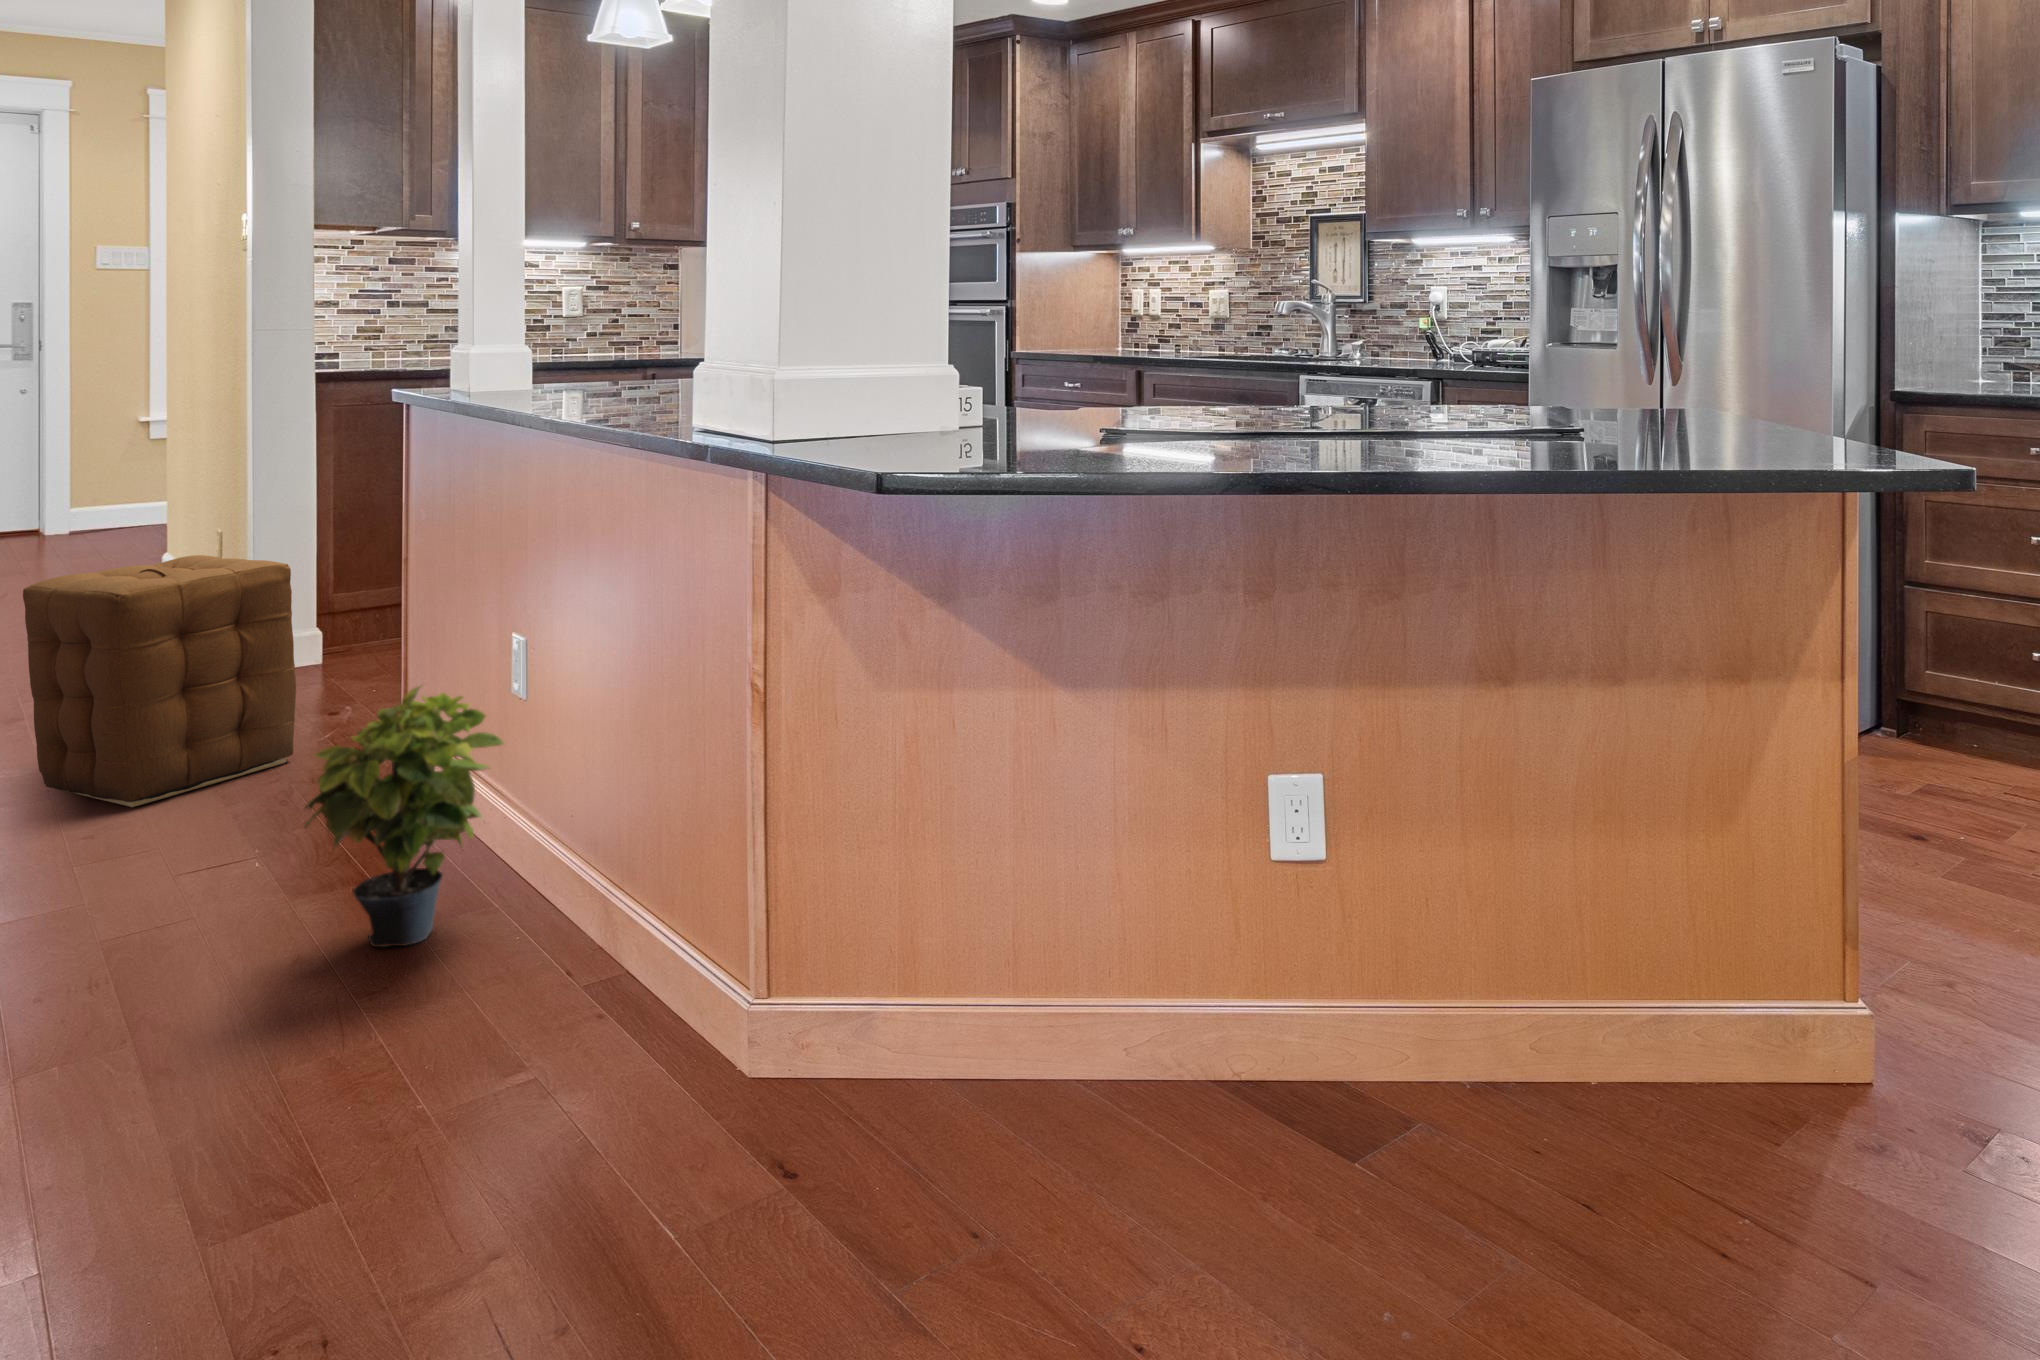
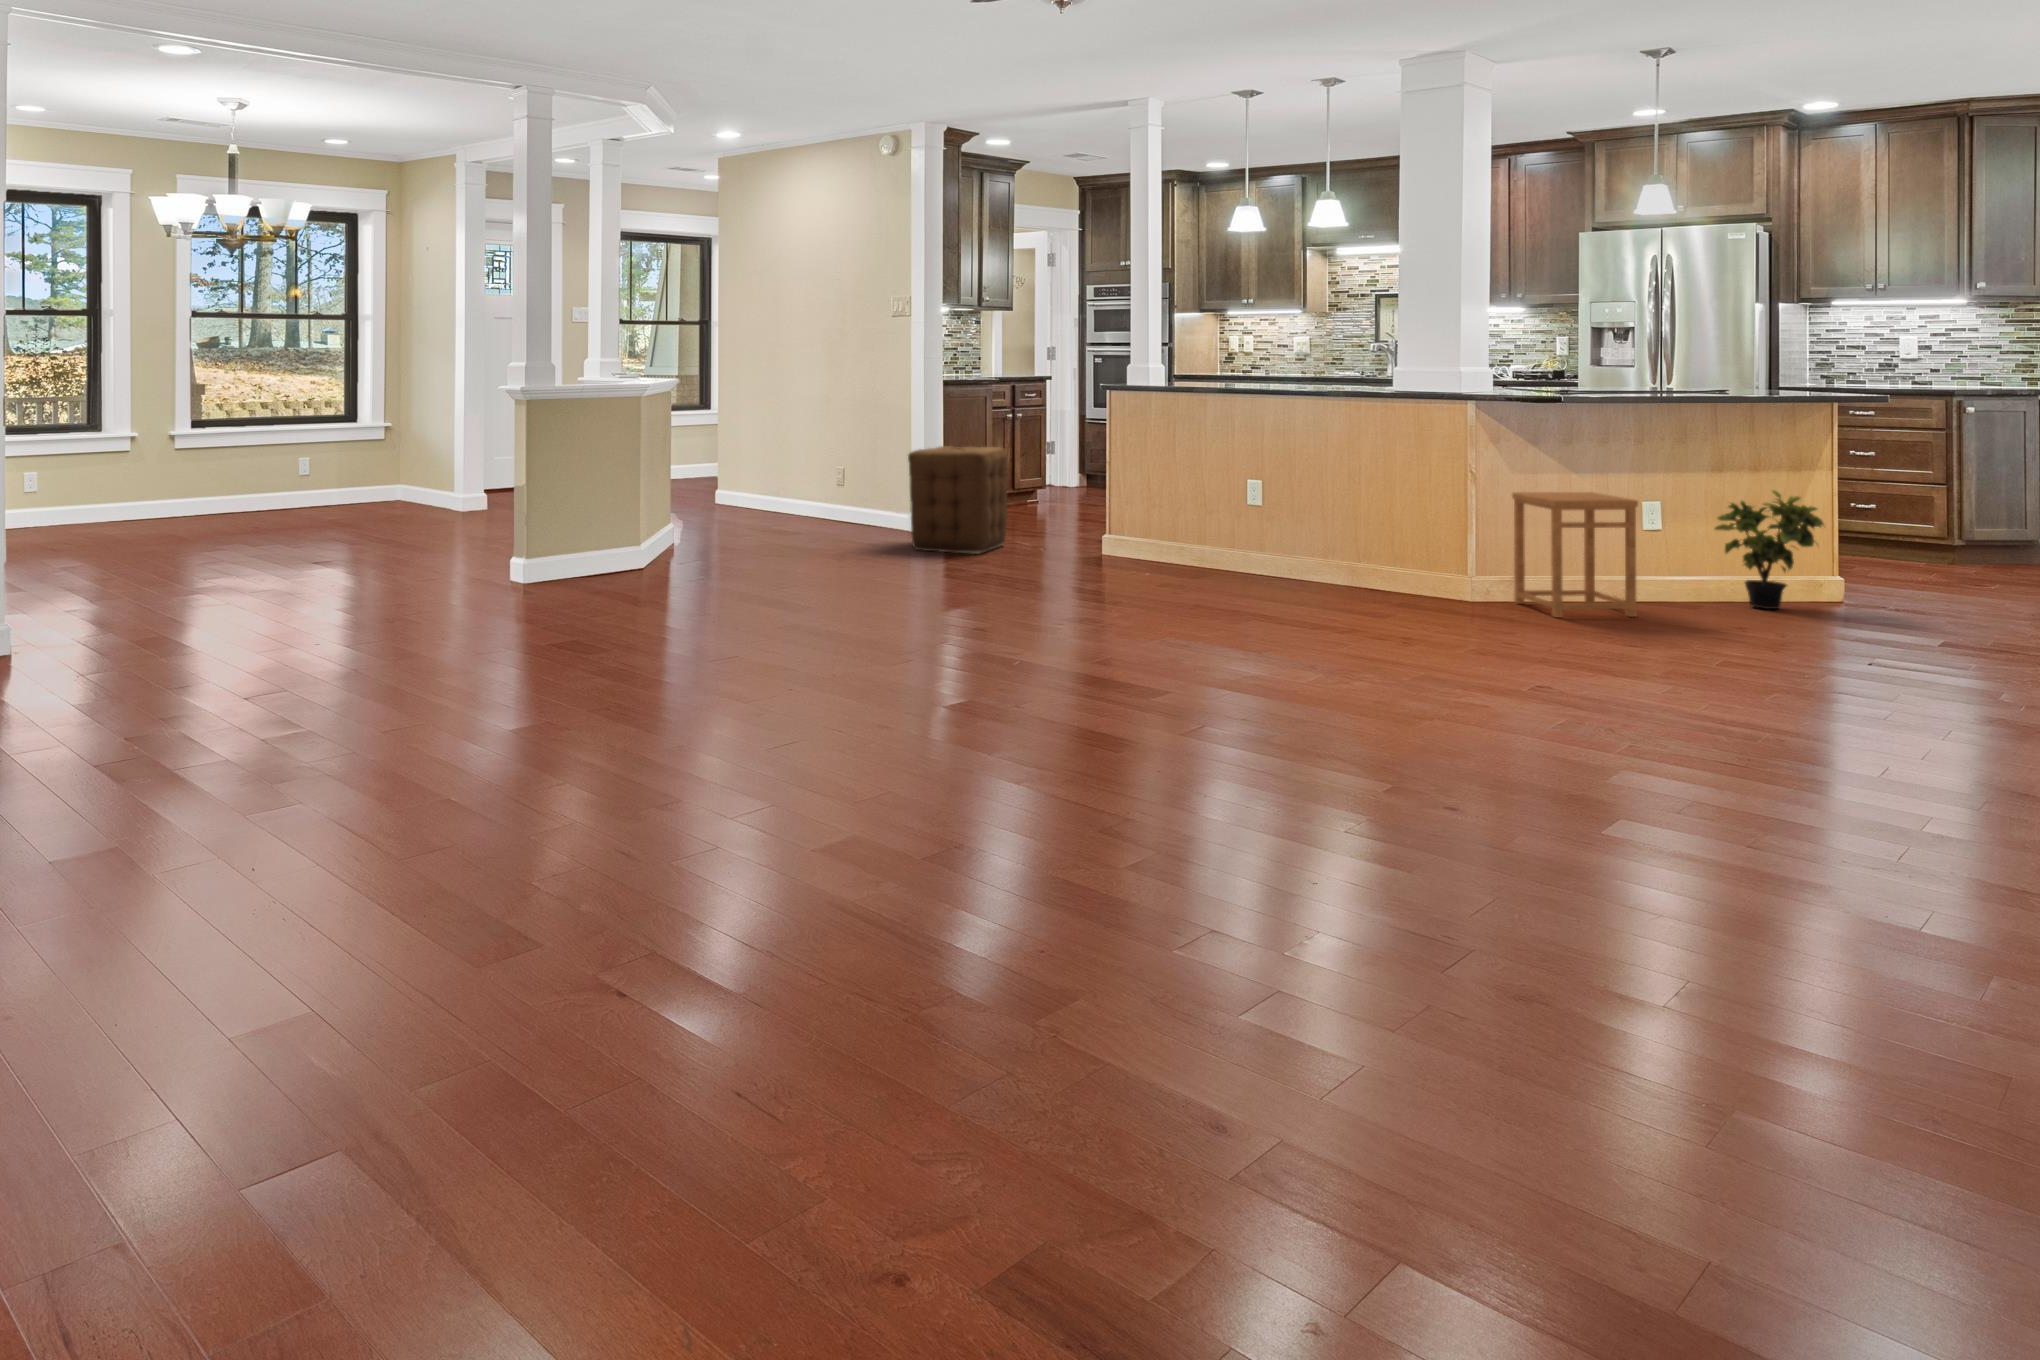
potted plant: present [305,686,504,947] -> present [1715,491,1824,609]
side table: none [793,798,1107,1280] -> present [1512,492,1638,617]

